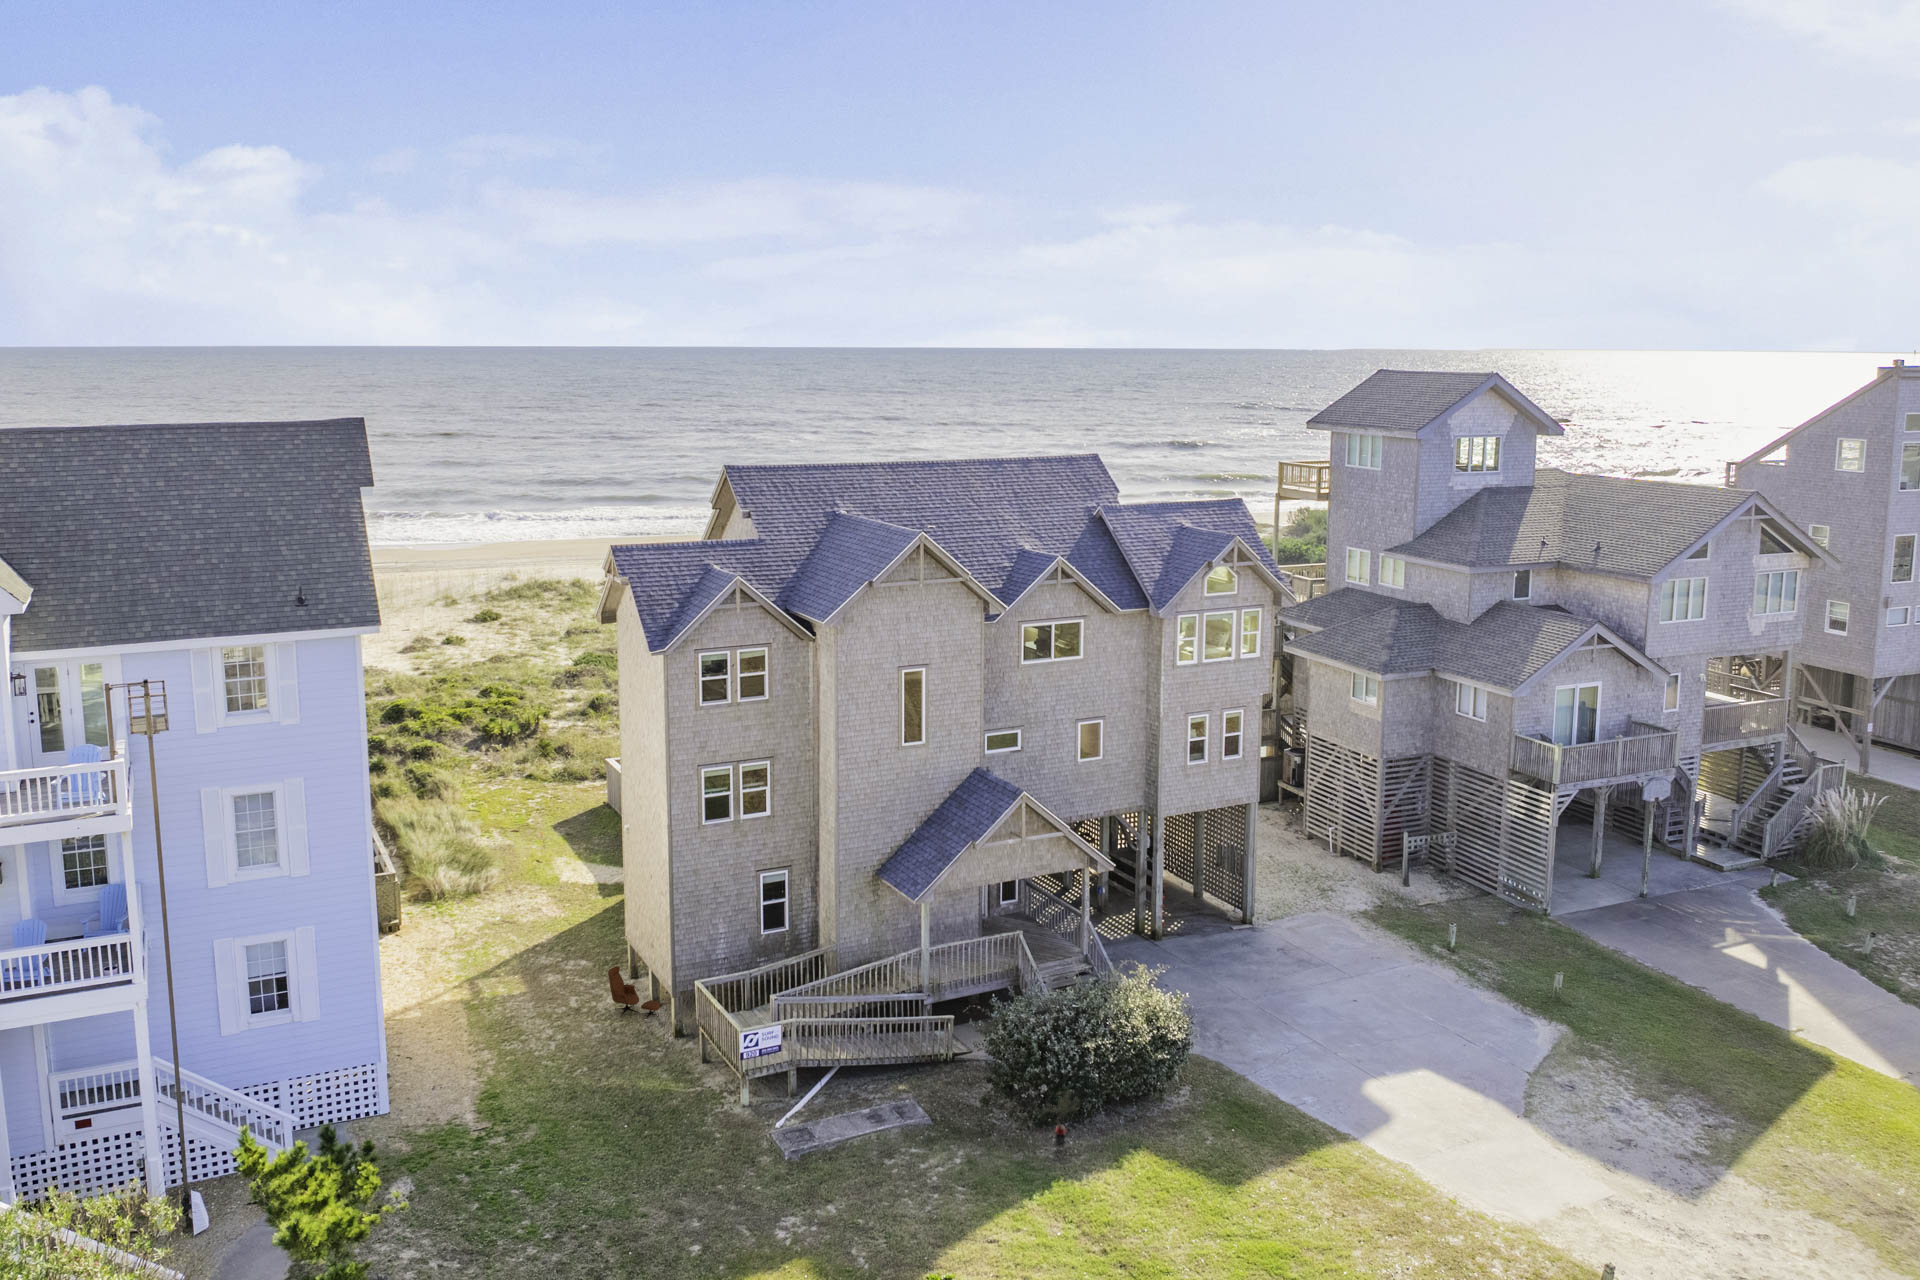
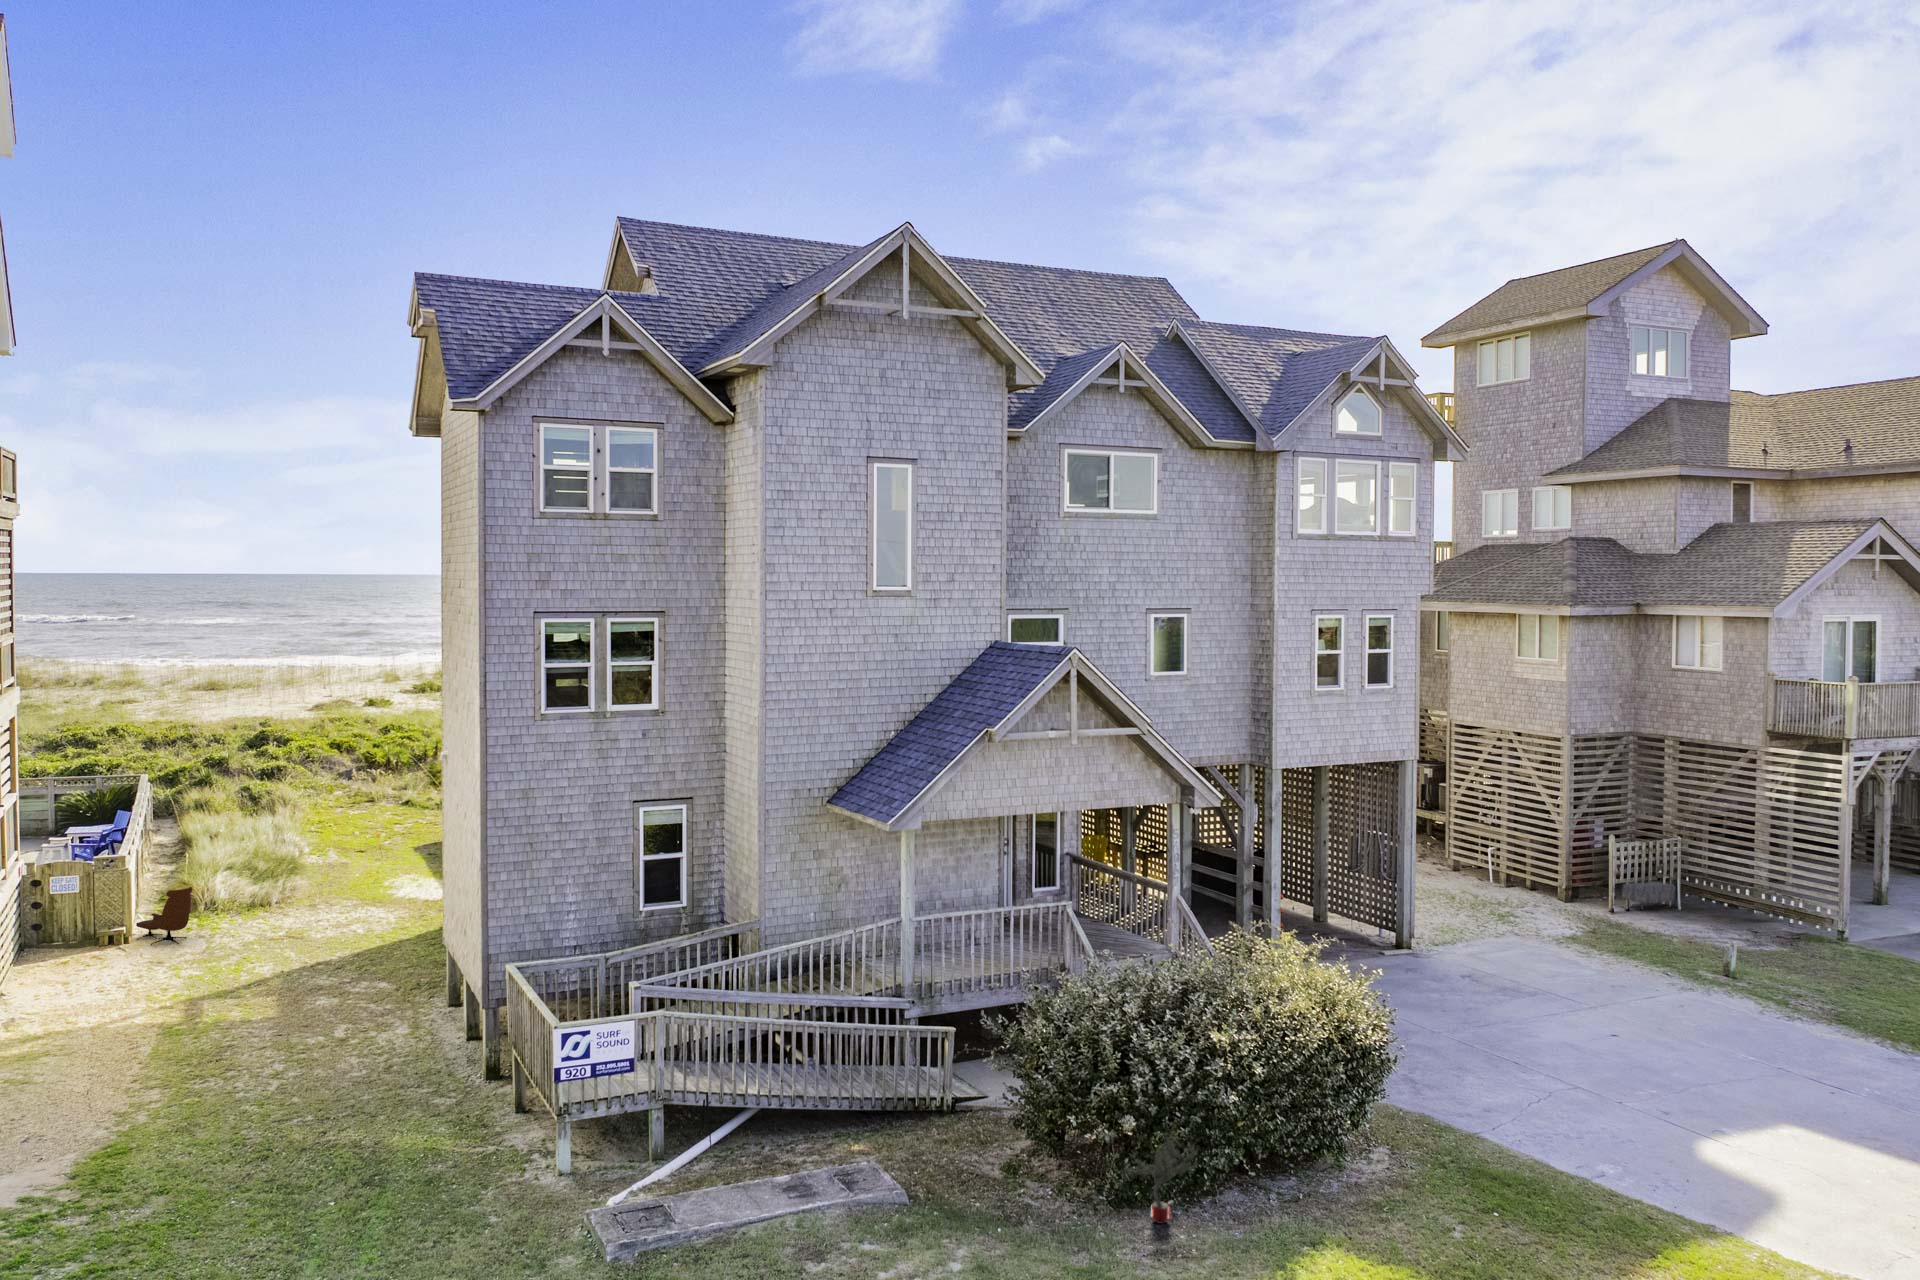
bench: none [1413,858,1453,883] -> present [1622,882,1676,910]
lounge chair: present [608,966,660,1017] -> present [136,887,193,945]

